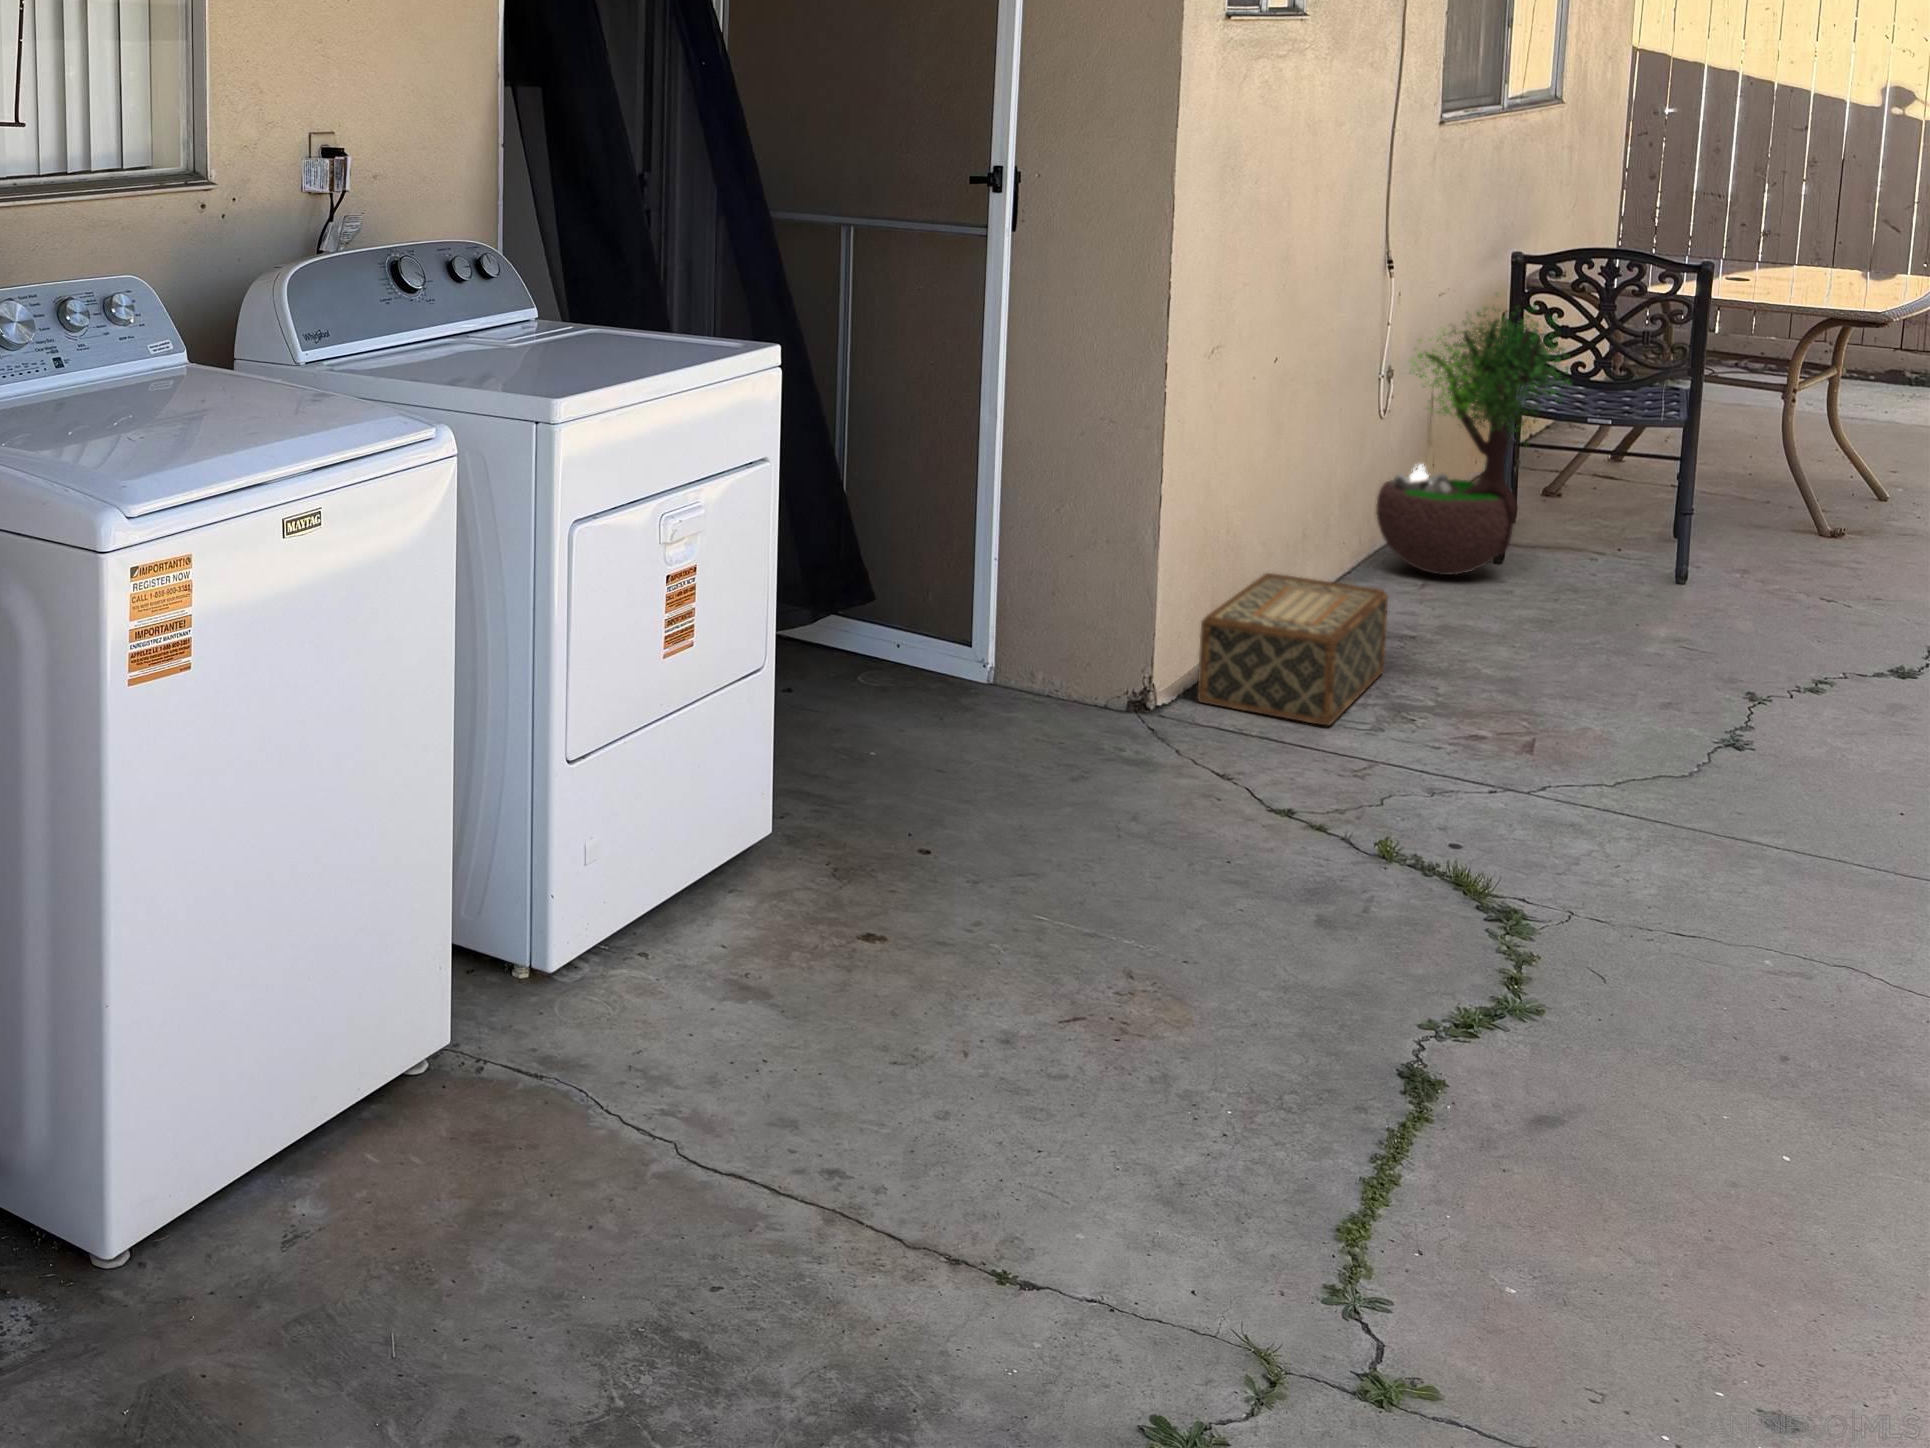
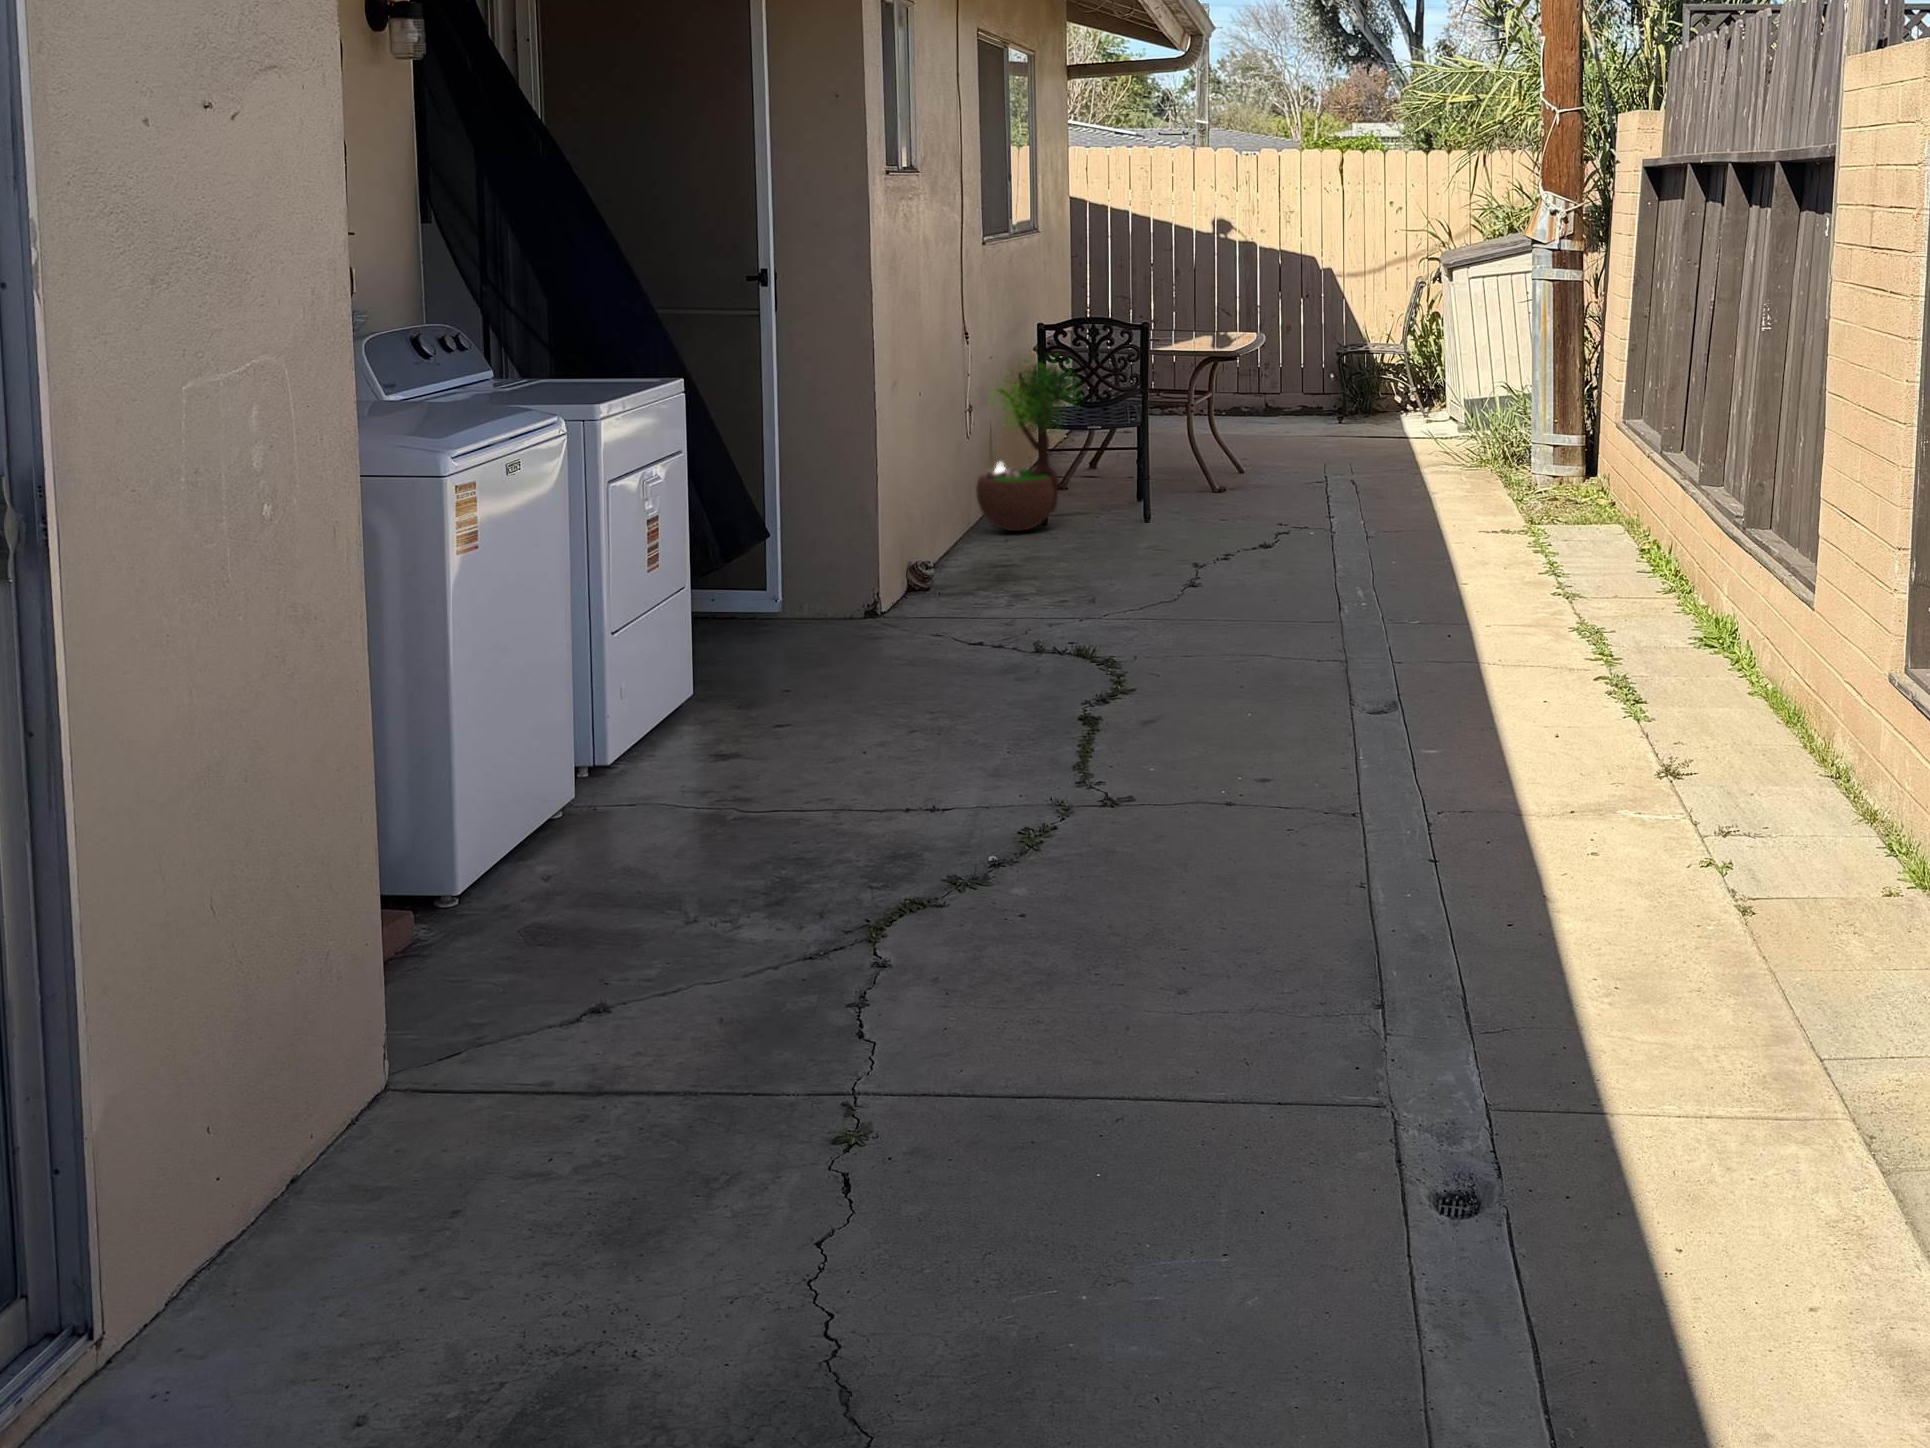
woven basket: present [1198,573,1388,725] -> none [906,526,1007,607]

